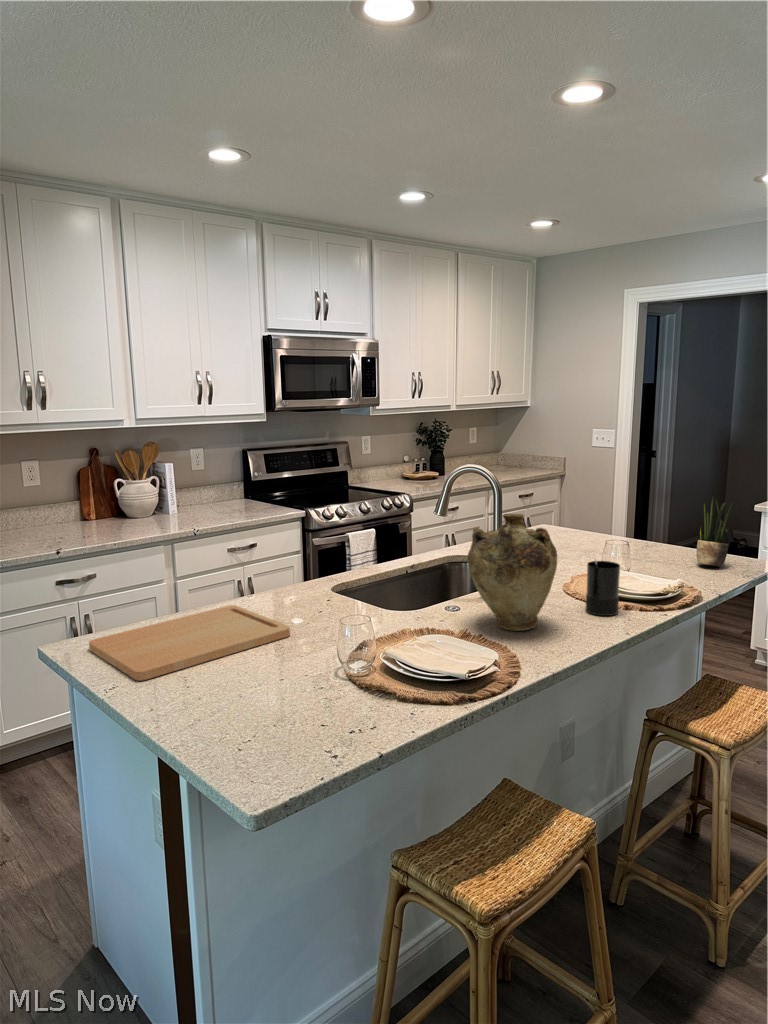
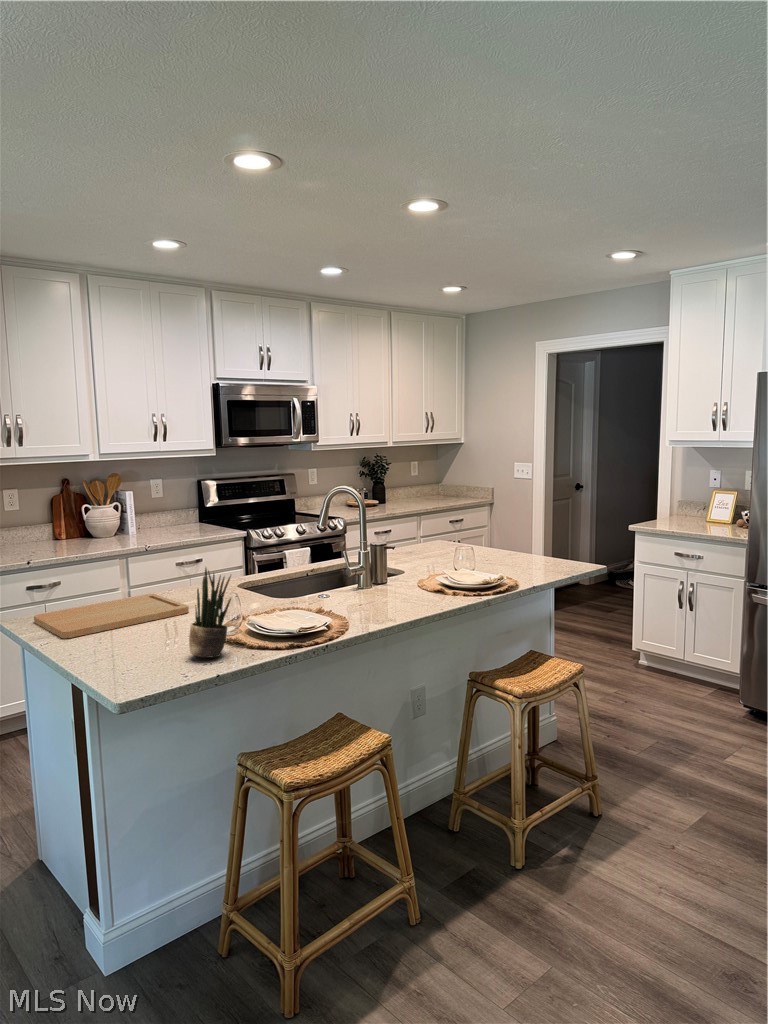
potted plant: present [697,496,733,566] -> present [189,568,231,657]
vase: present [467,514,558,631] -> none [324,520,391,608]
candle: present [586,557,620,616] -> none [424,554,448,599]

